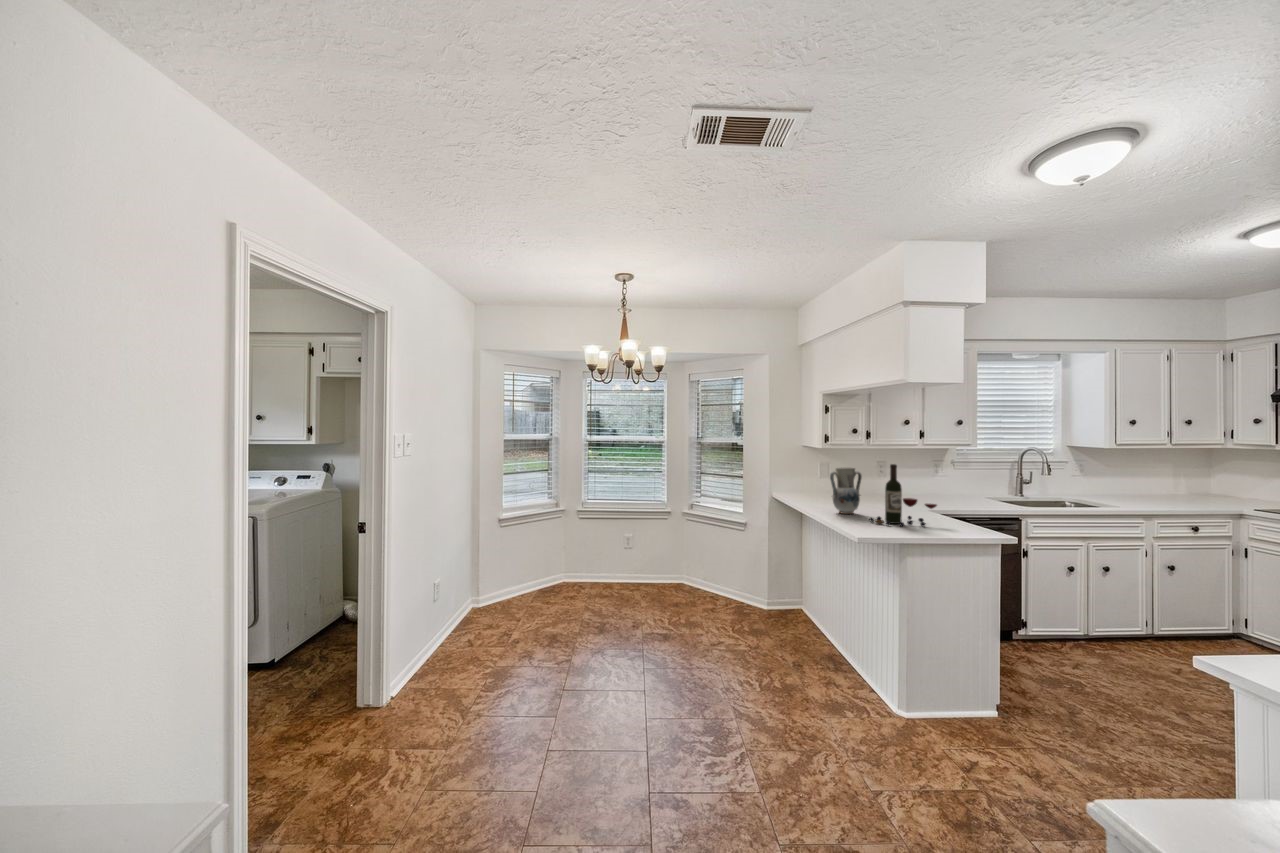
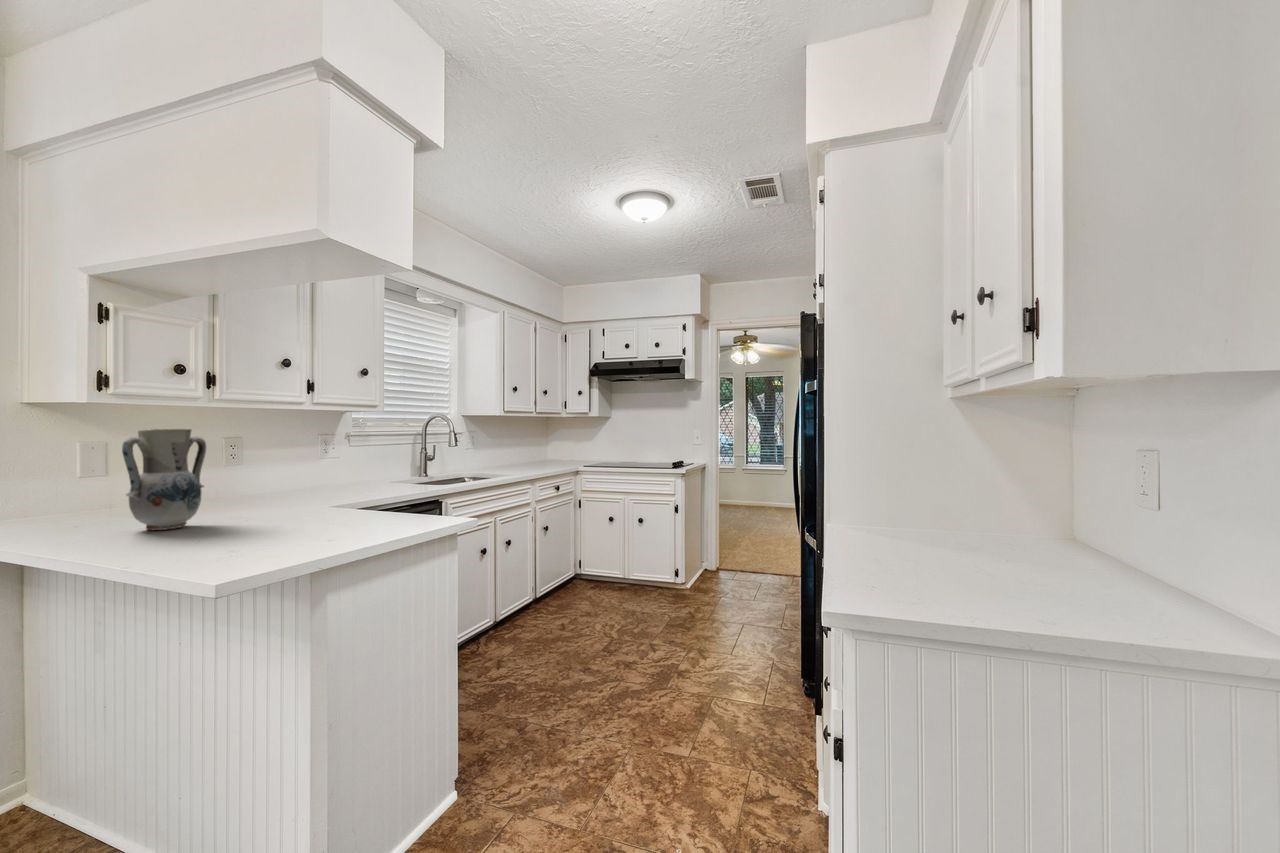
wine bottle: present [870,464,937,526] -> none [232,414,369,536]

